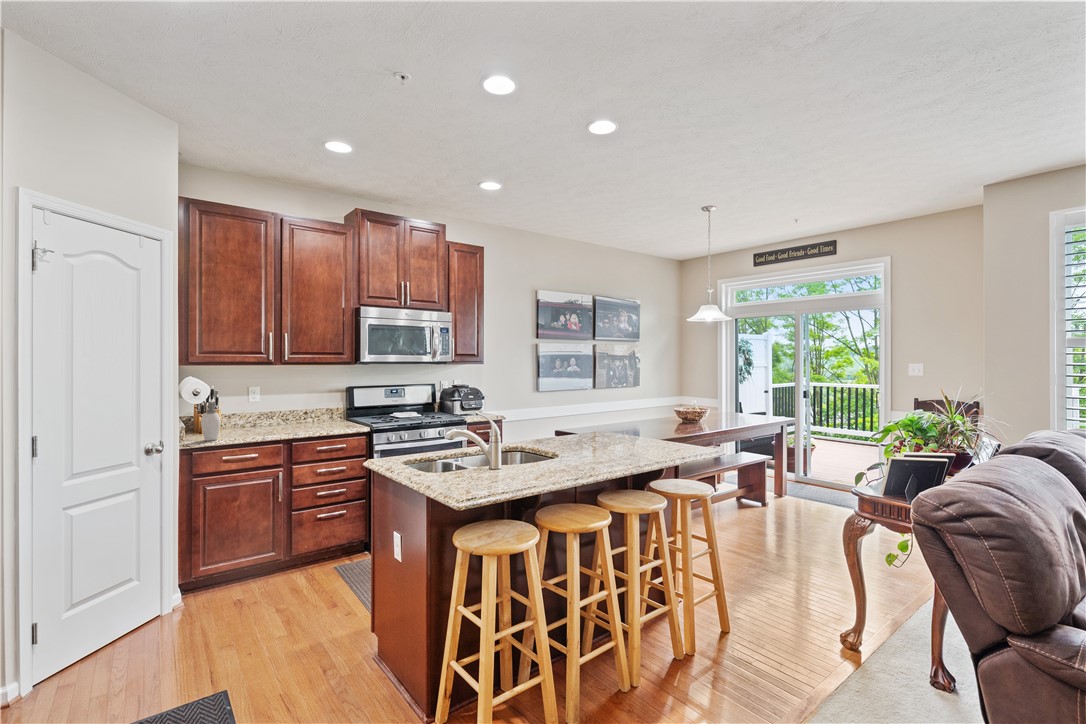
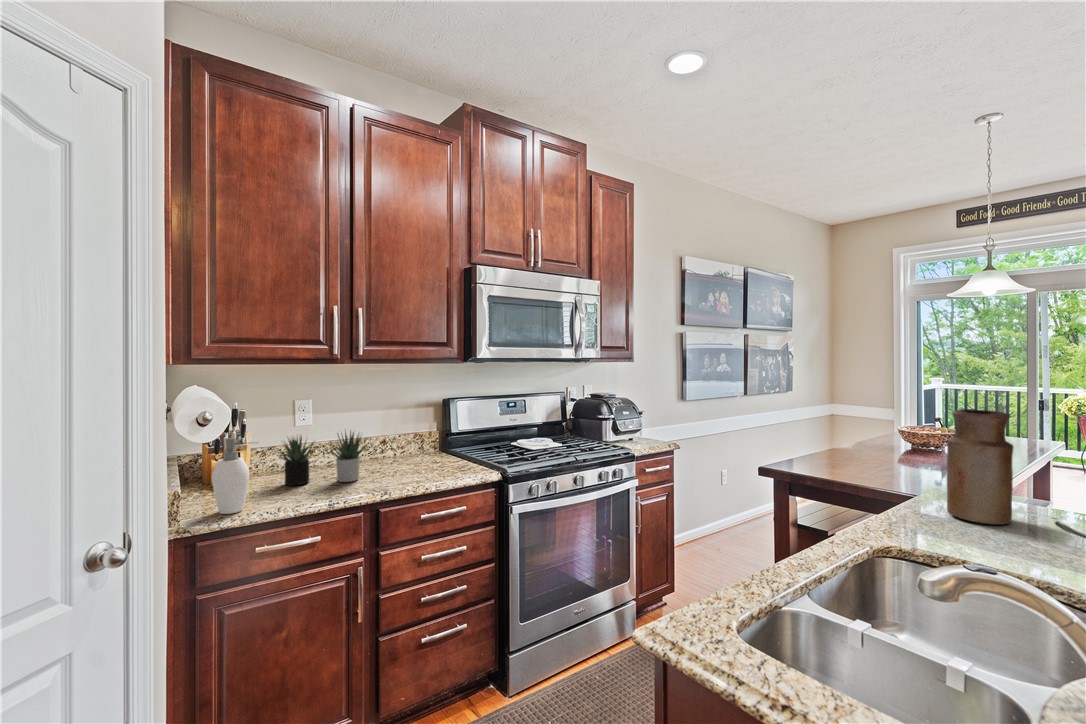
vase: none [566,387,590,441] -> present [947,409,1013,525]
succulent plant: none [234,400,292,432] -> present [277,431,368,485]

